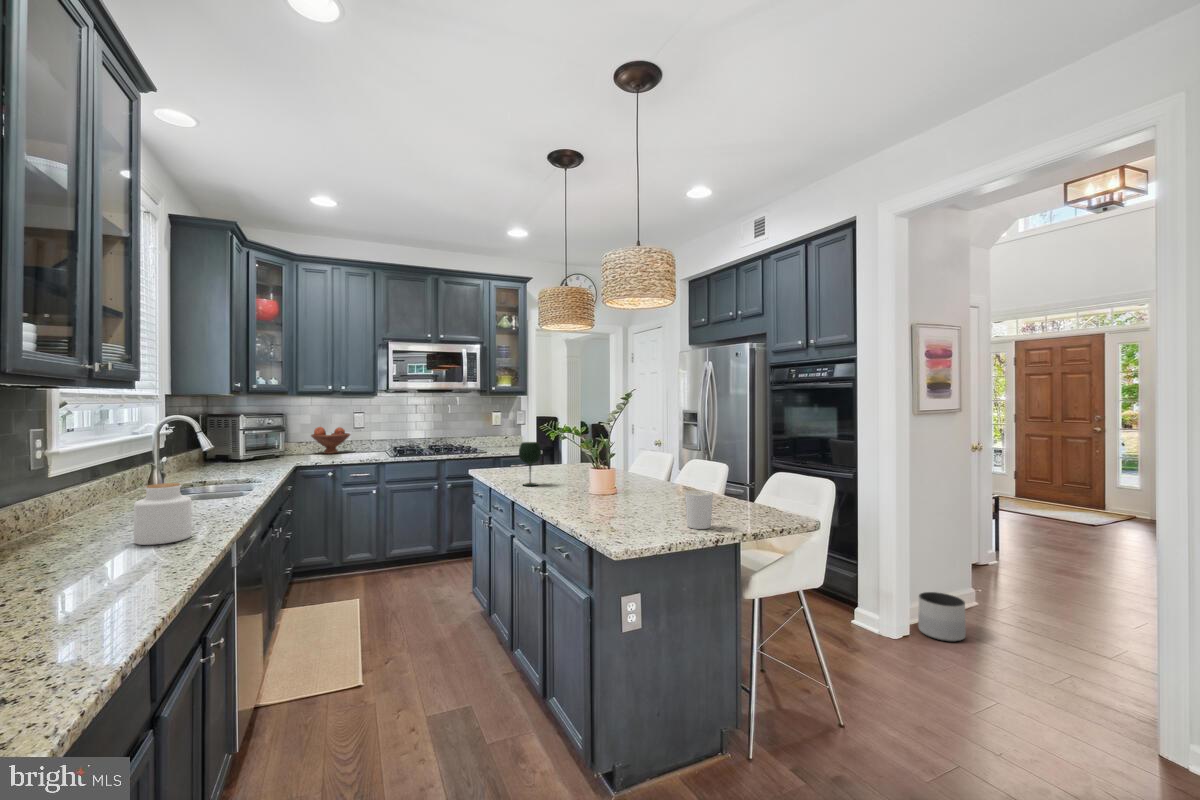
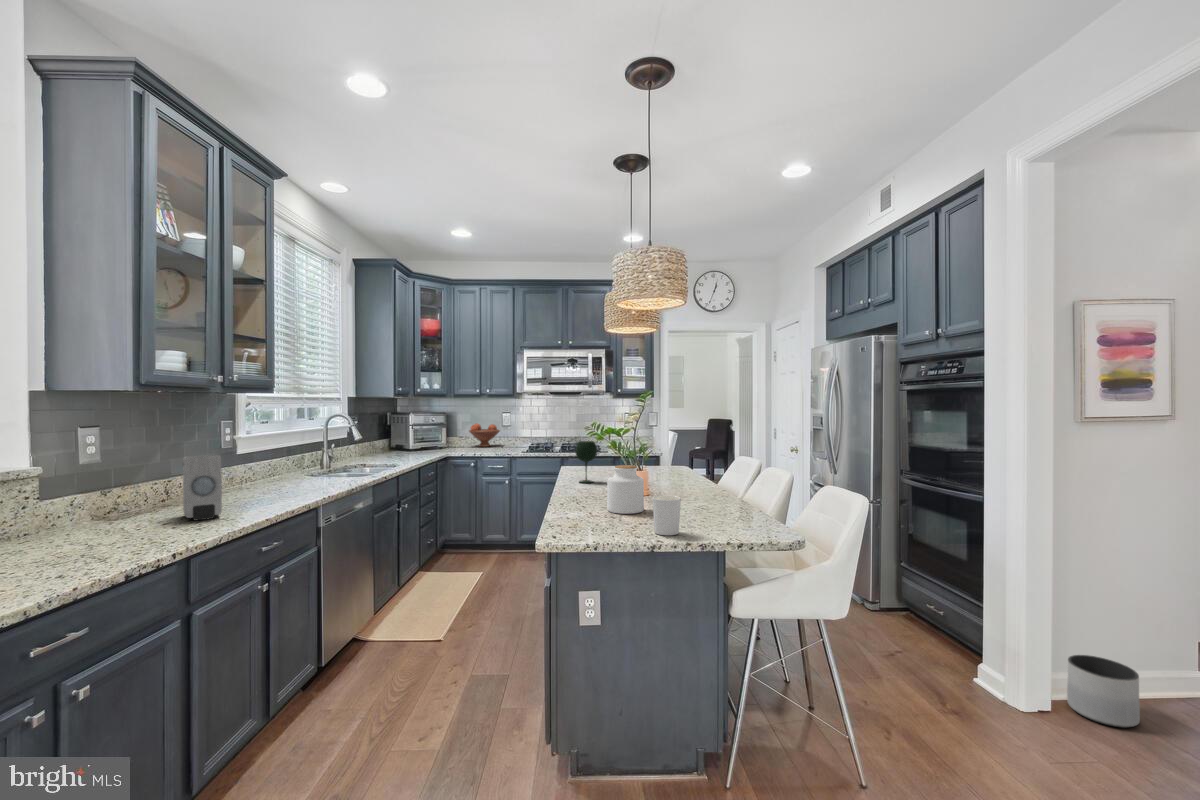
soap dispenser: none [35,476,117,573] -> present [183,455,222,520]
jar: present [134,483,192,545] -> present [607,465,644,514]

